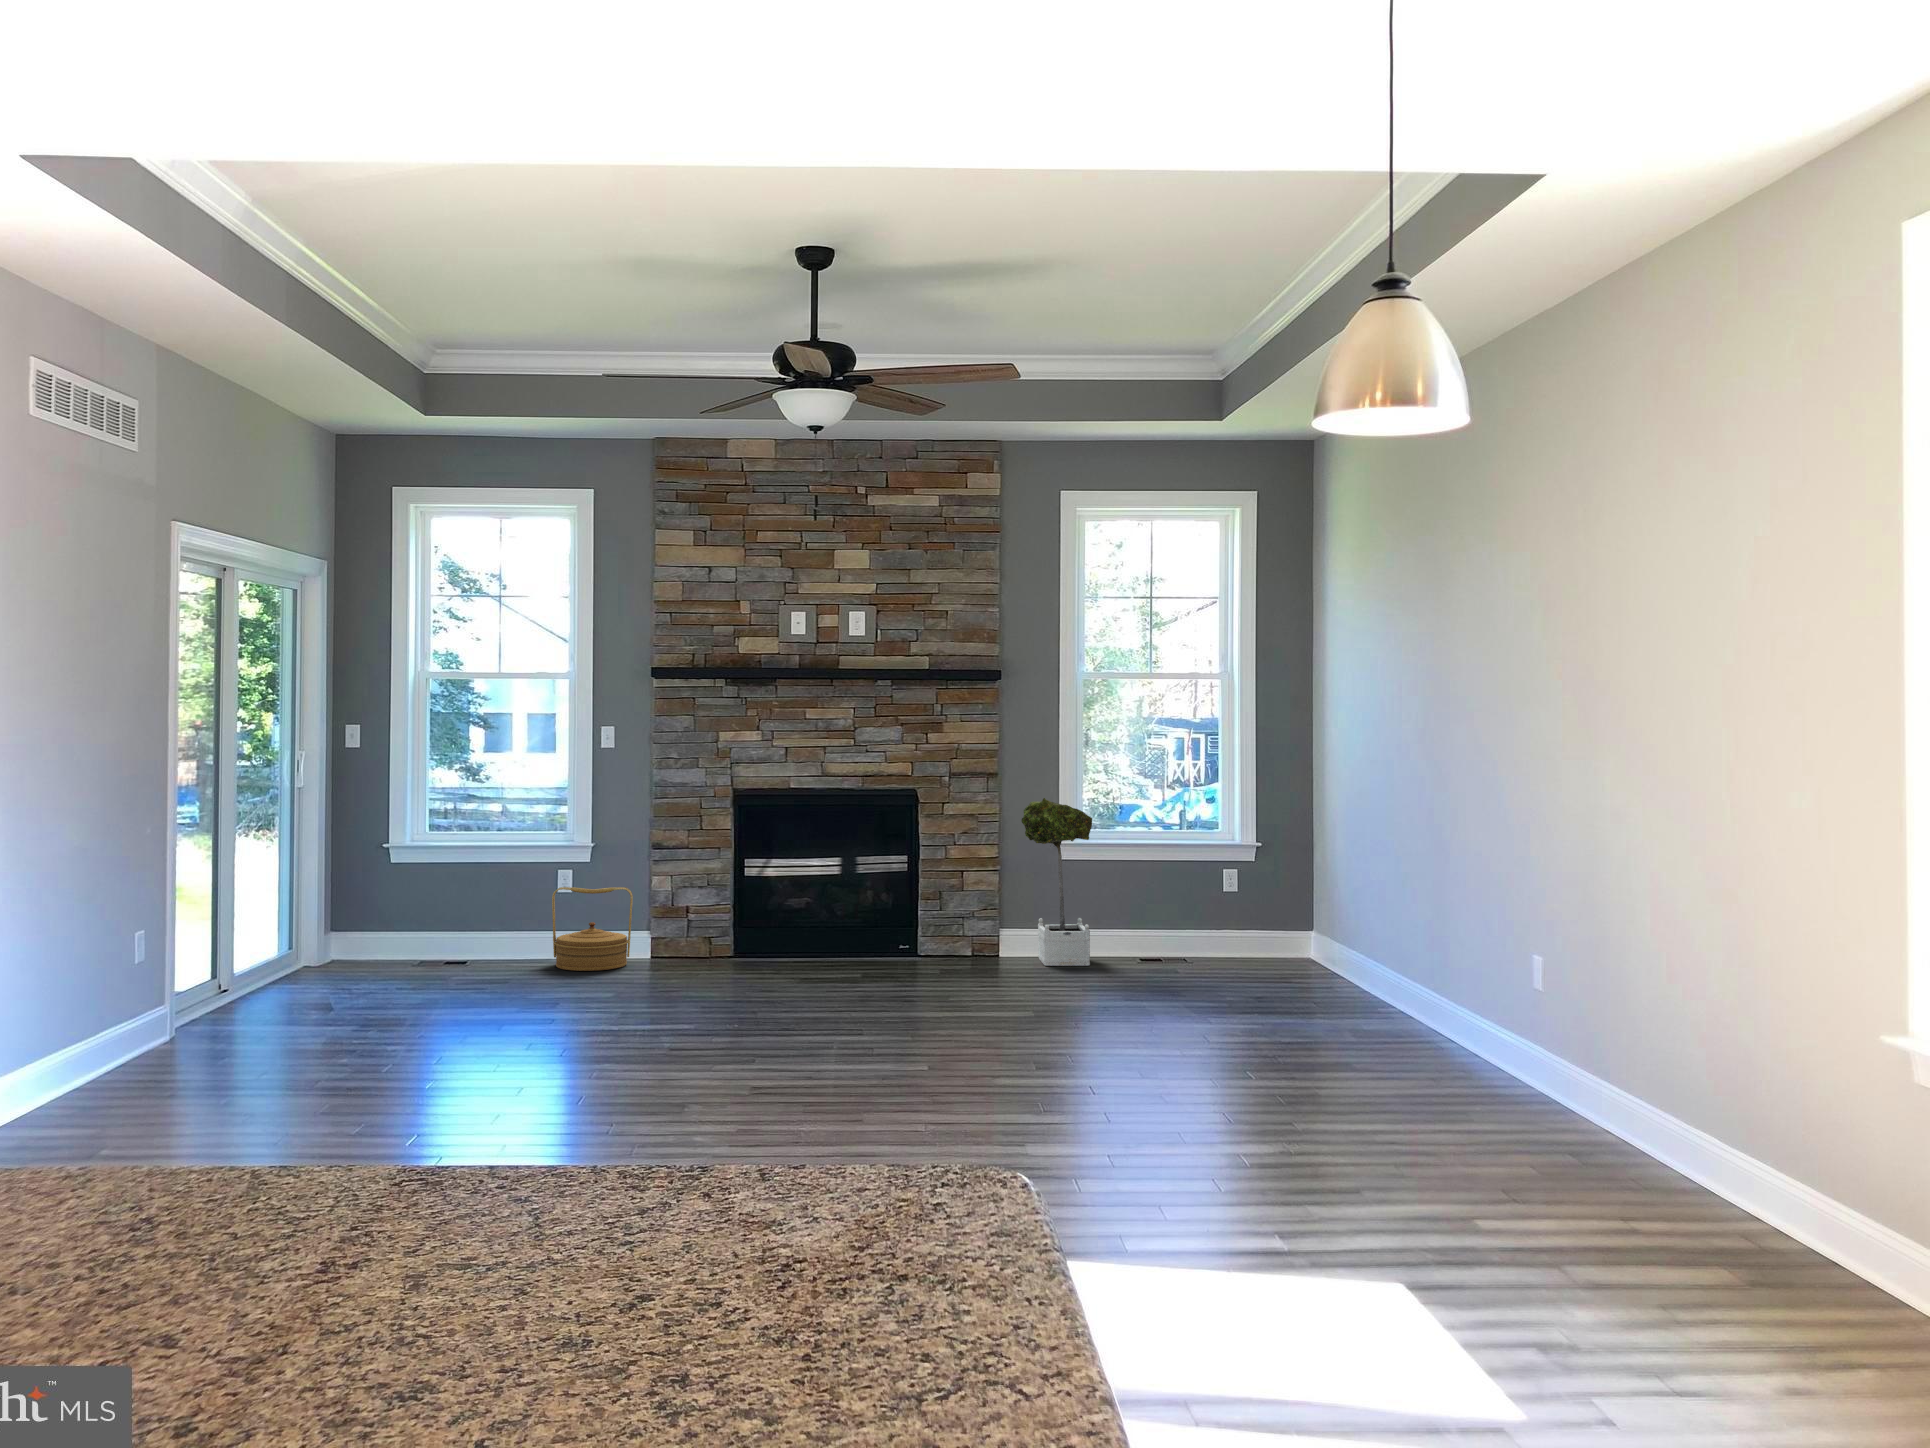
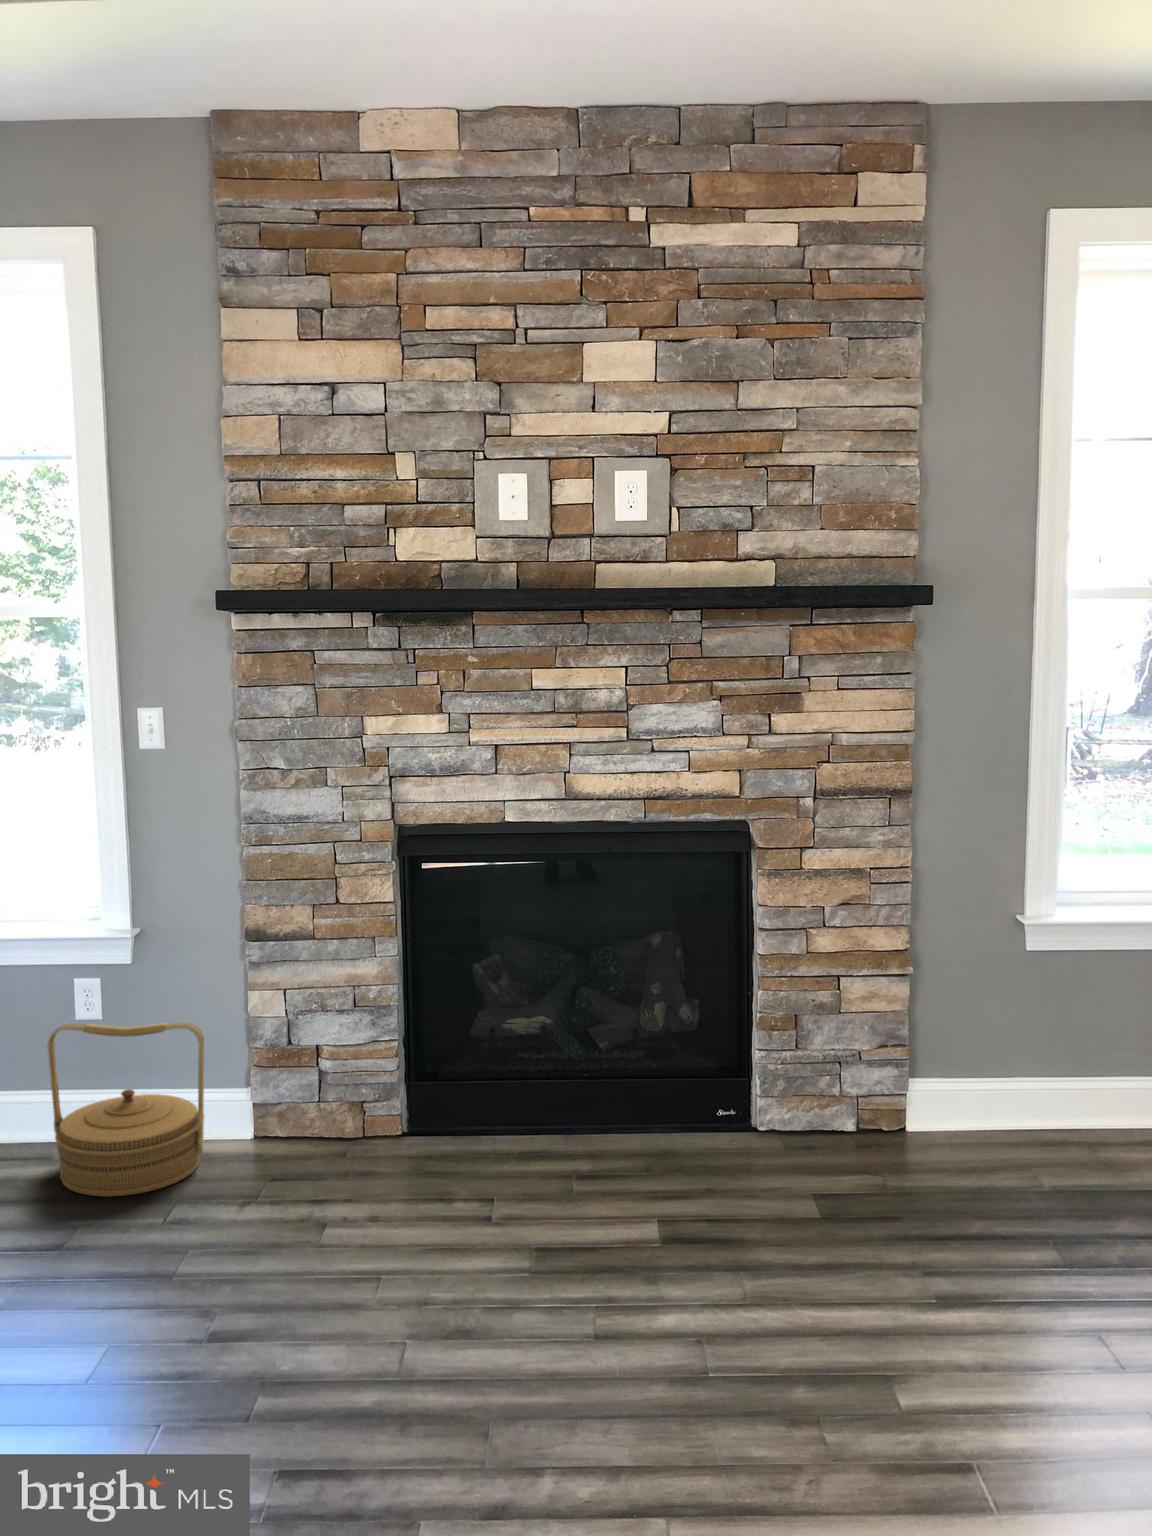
potted tree: present [1021,798,1092,966] -> none [960,847,1111,1174]

